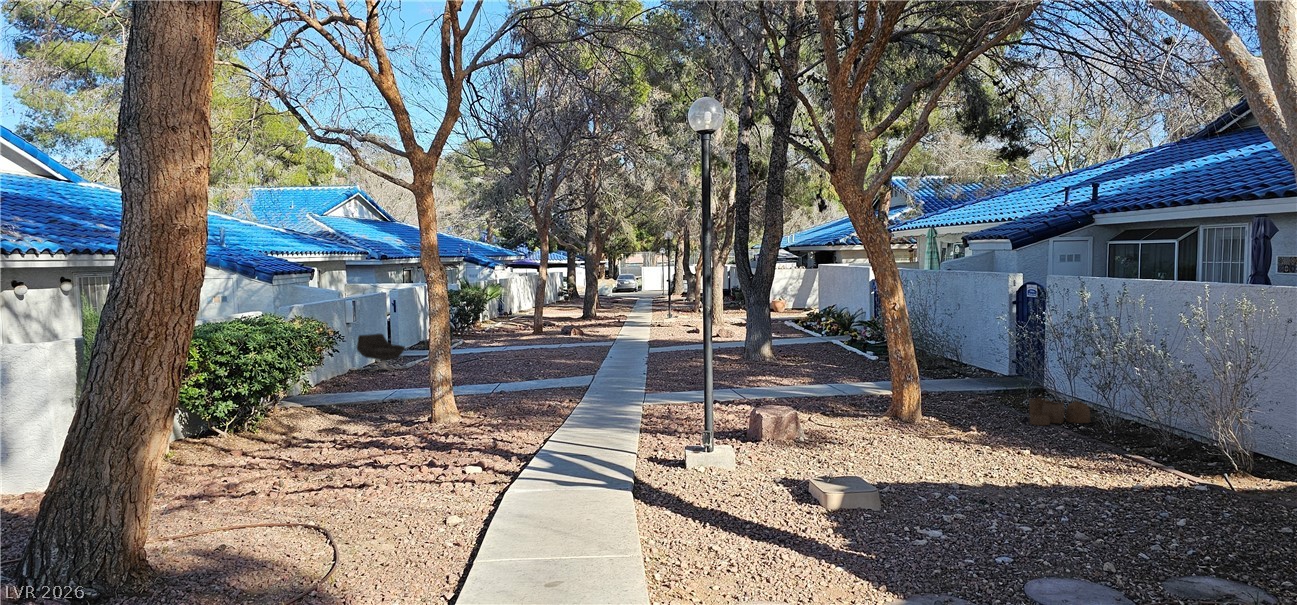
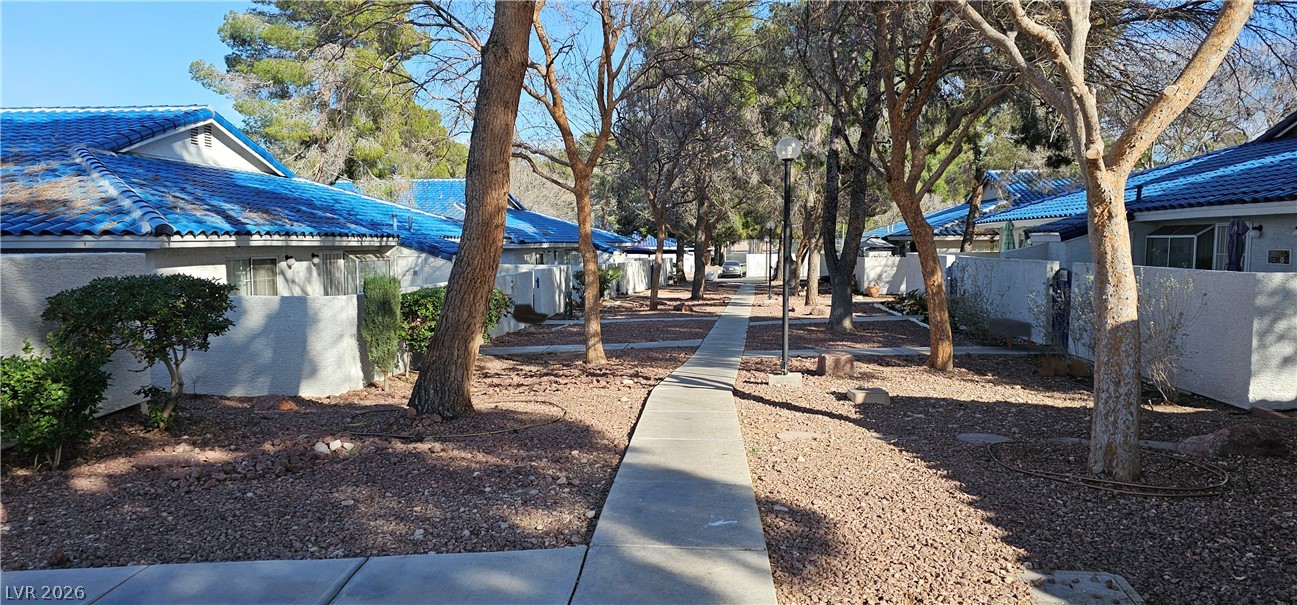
bench: none [935,342,991,382] -> present [989,318,1032,350]

